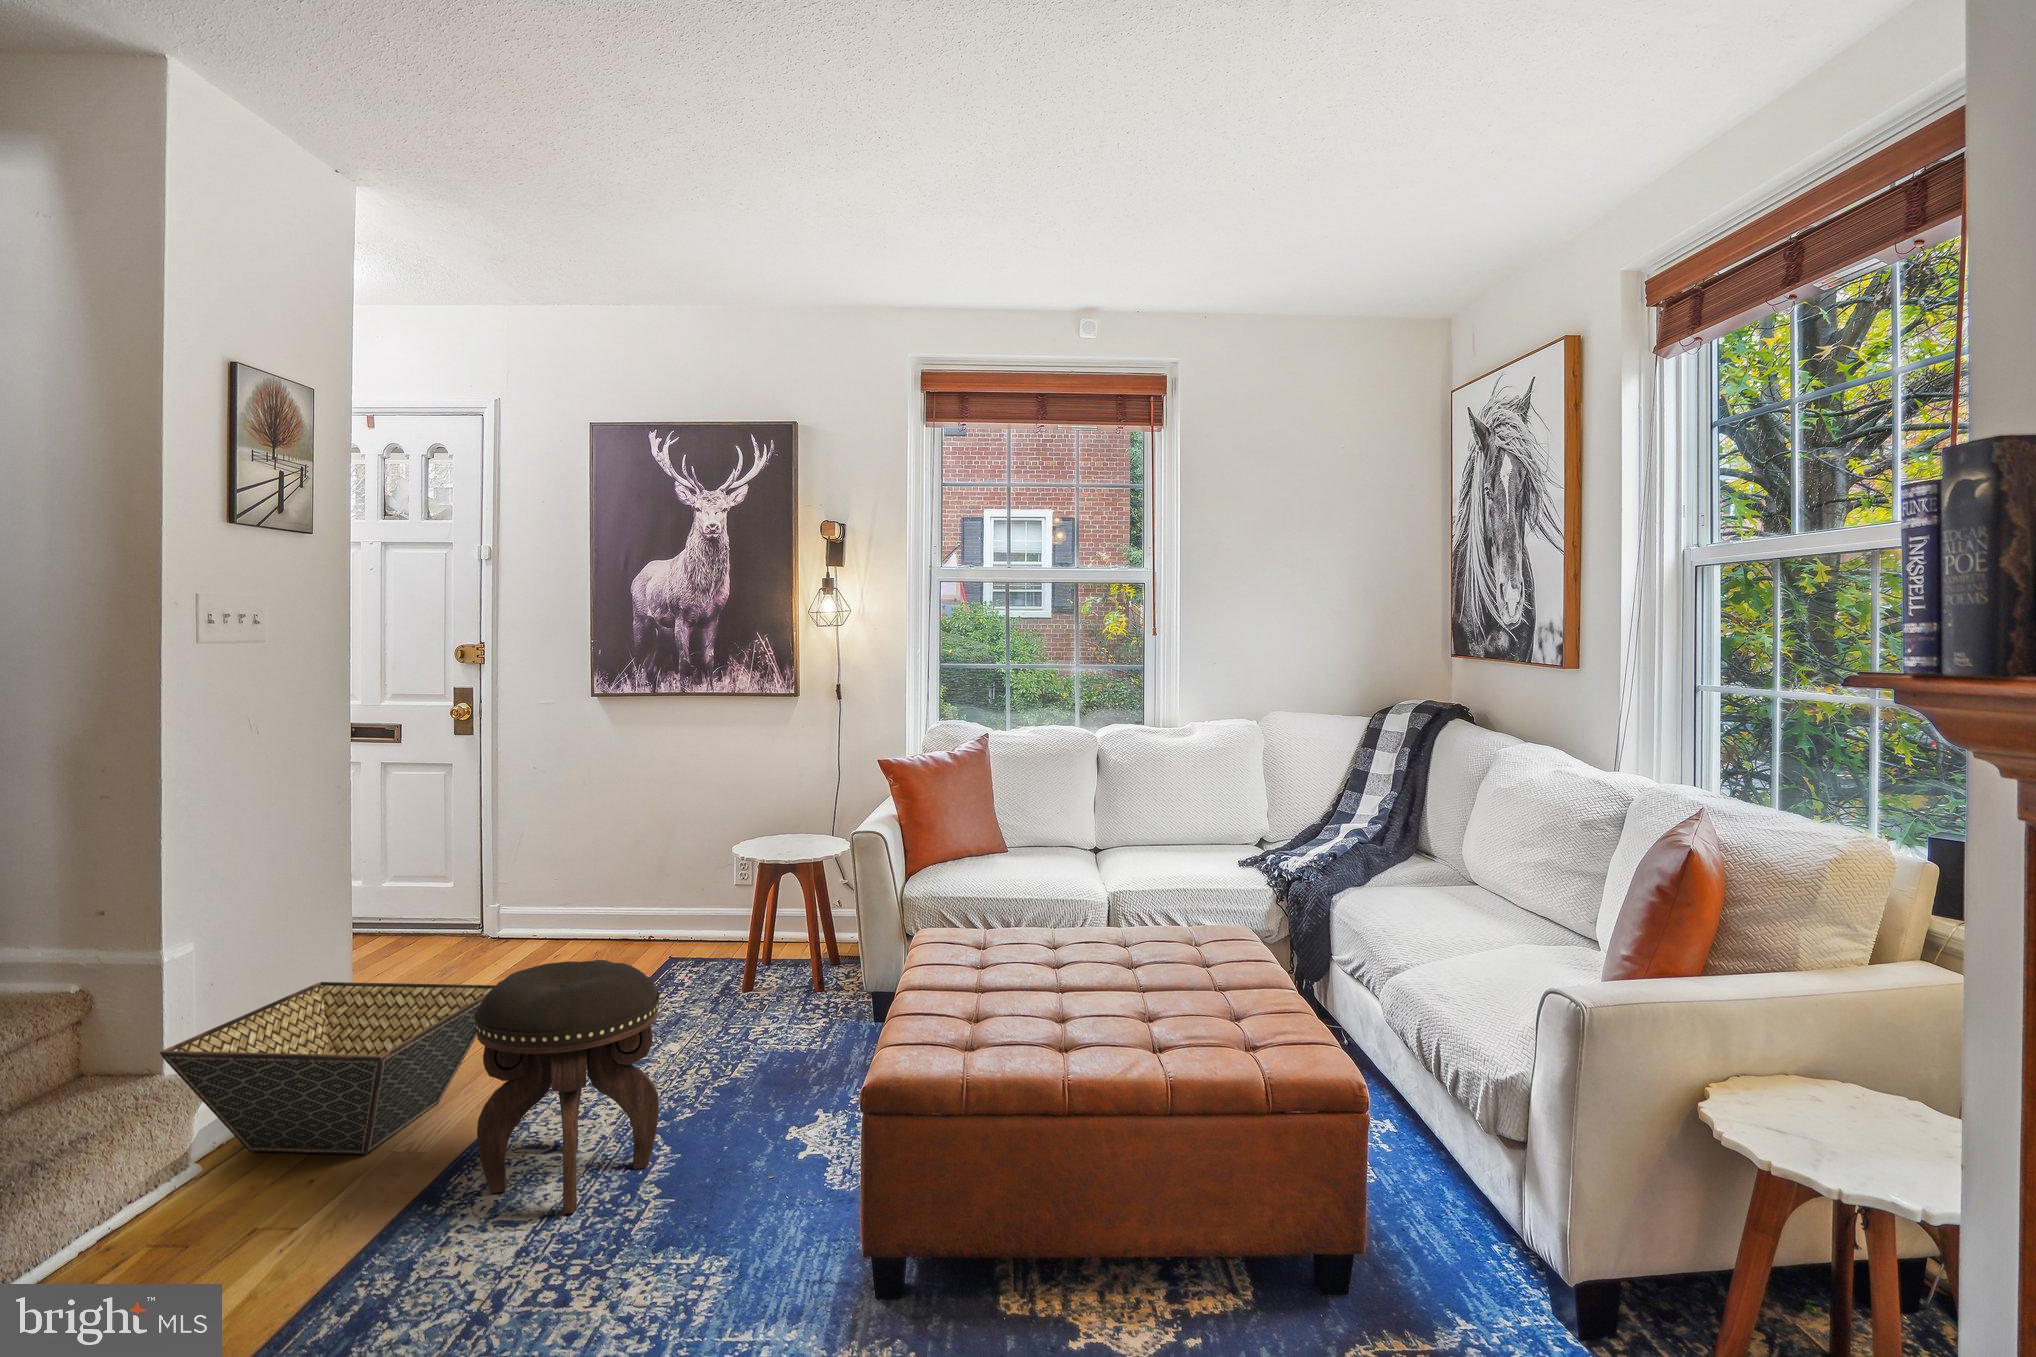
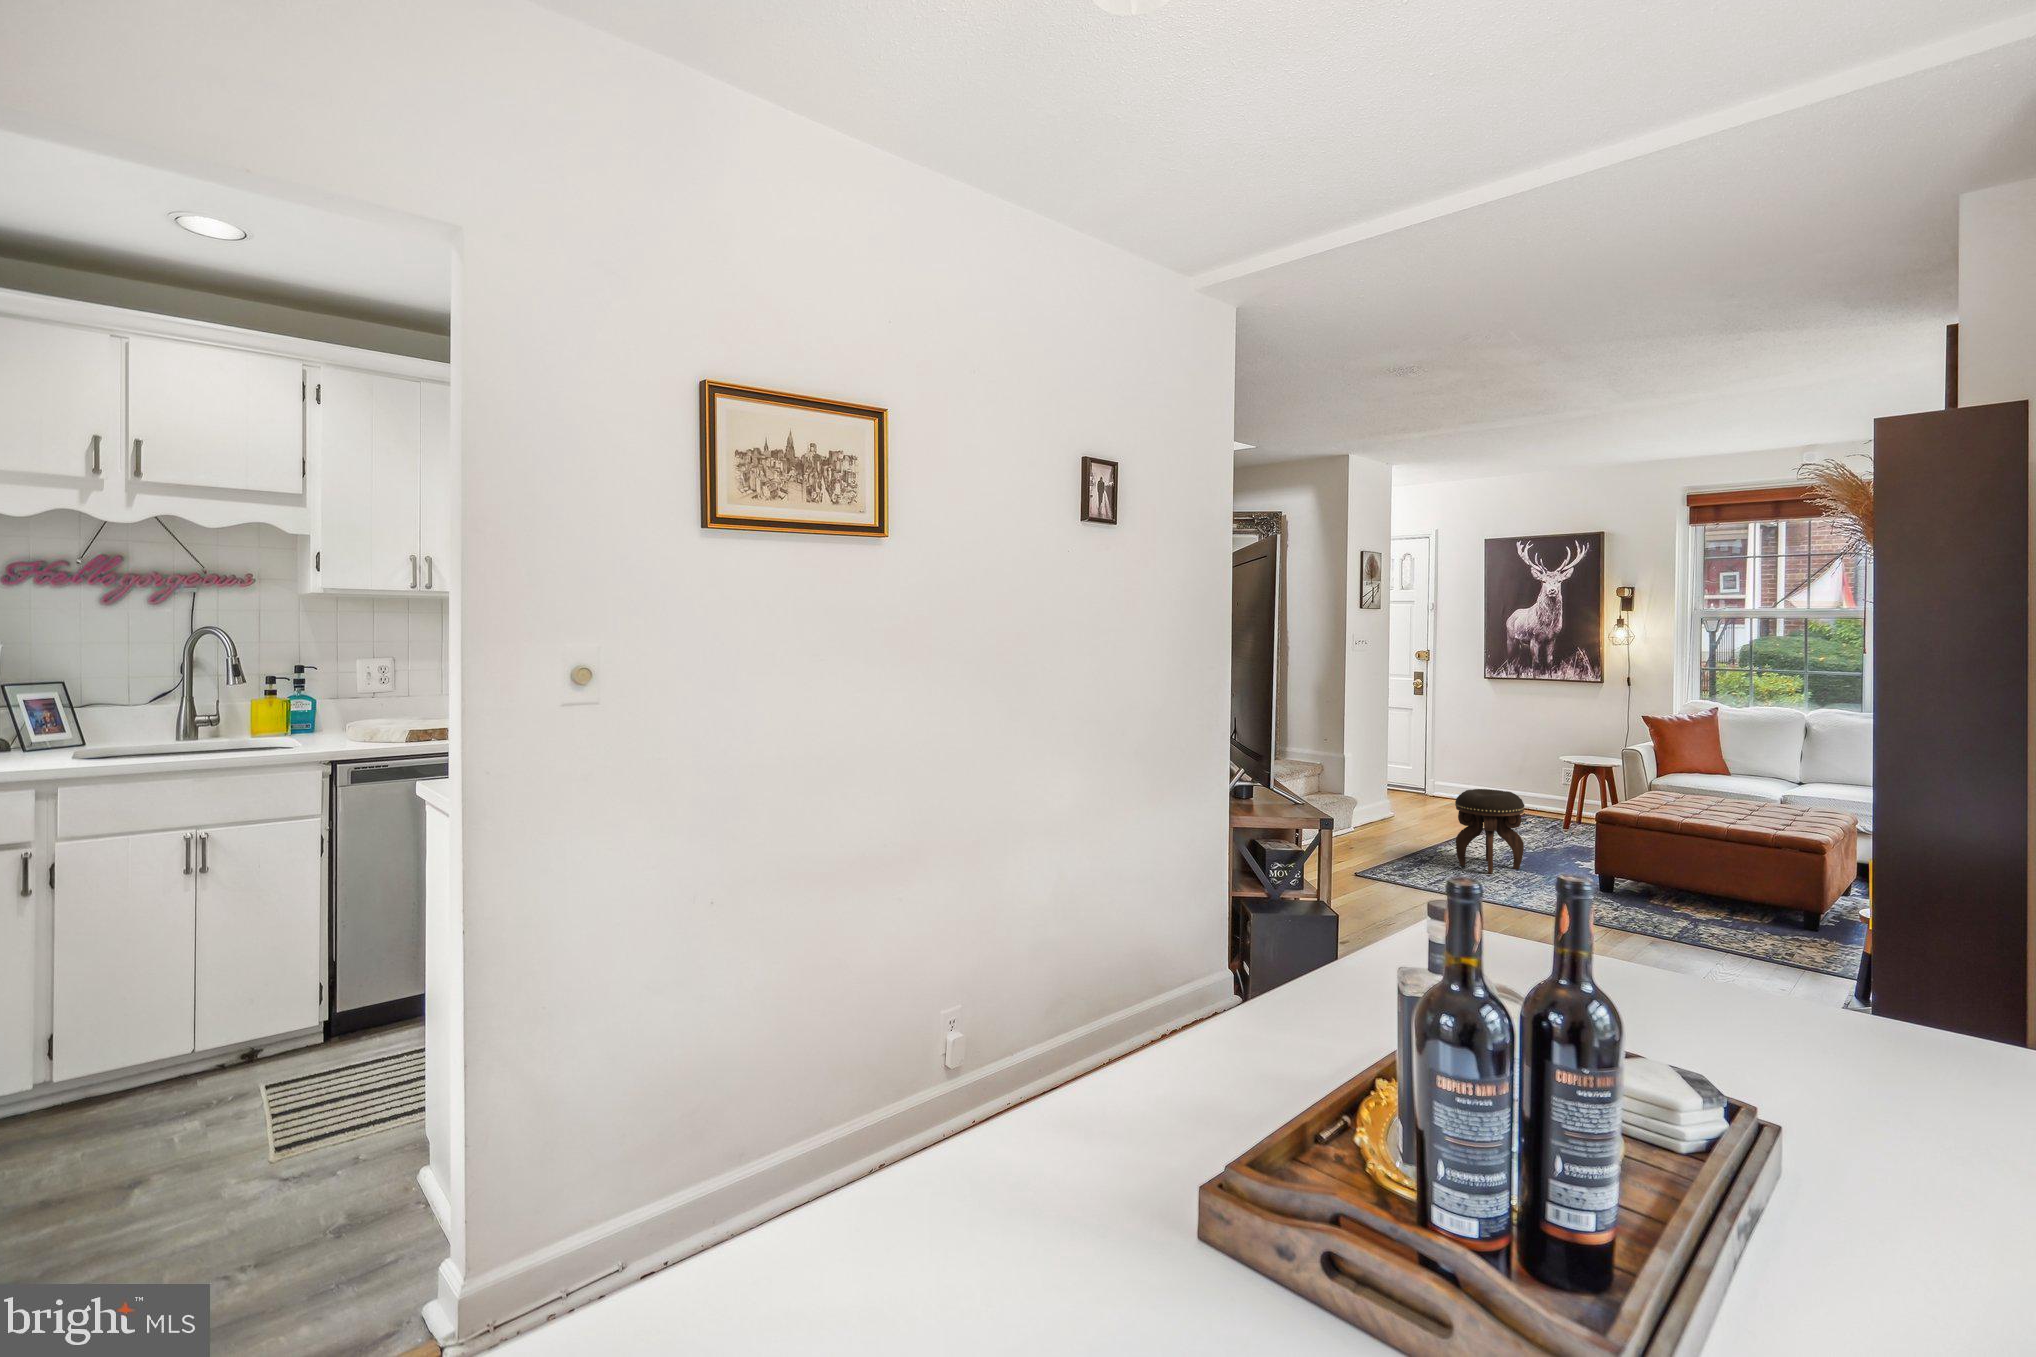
basket: present [160,982,496,1155] -> none [1347,793,1456,850]

